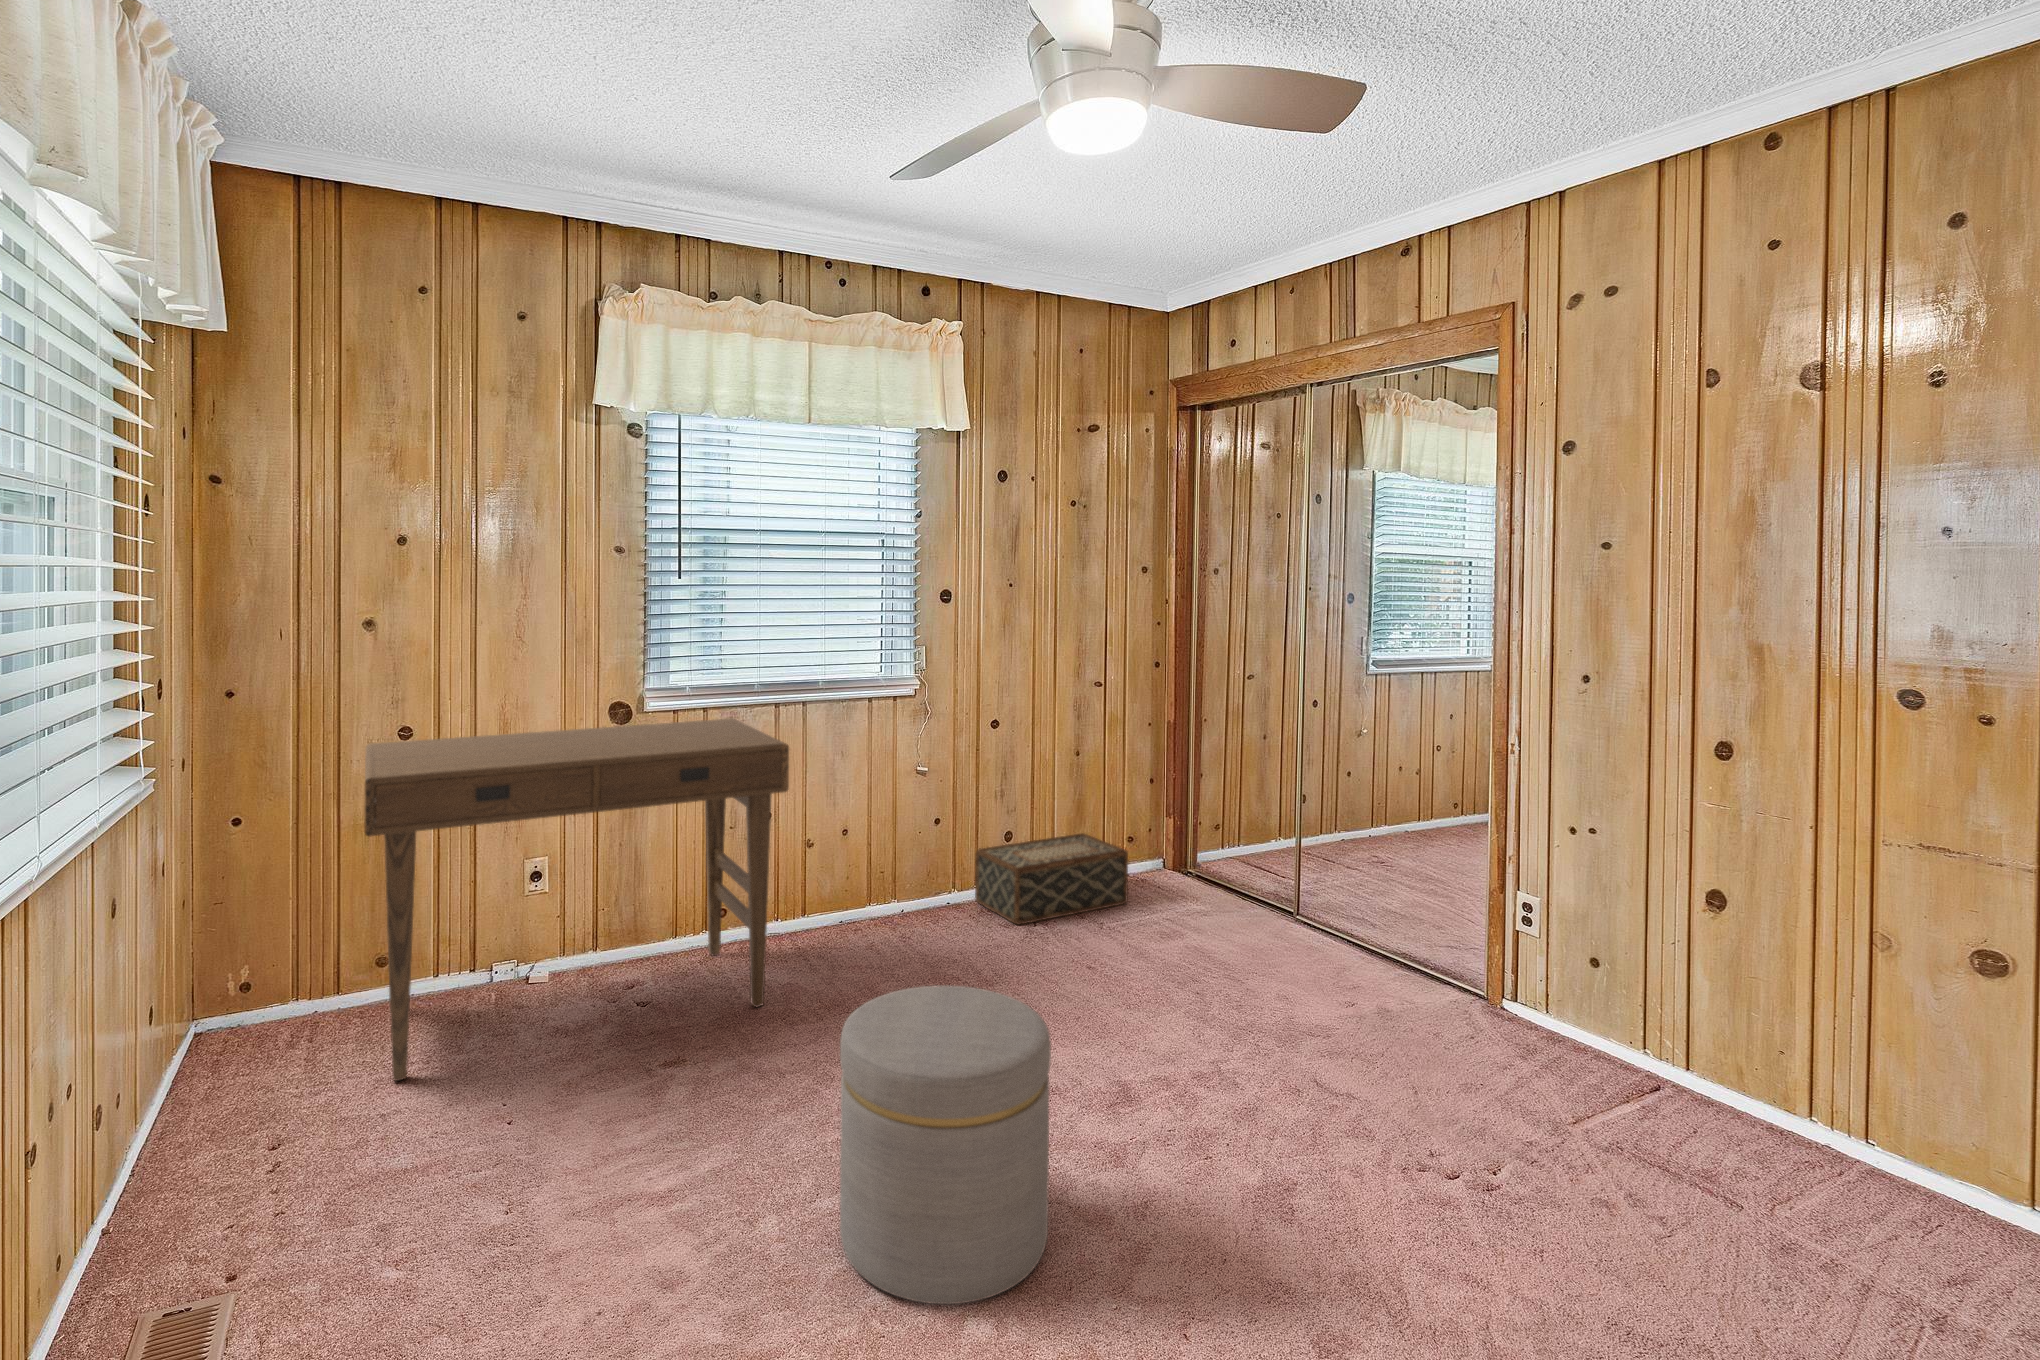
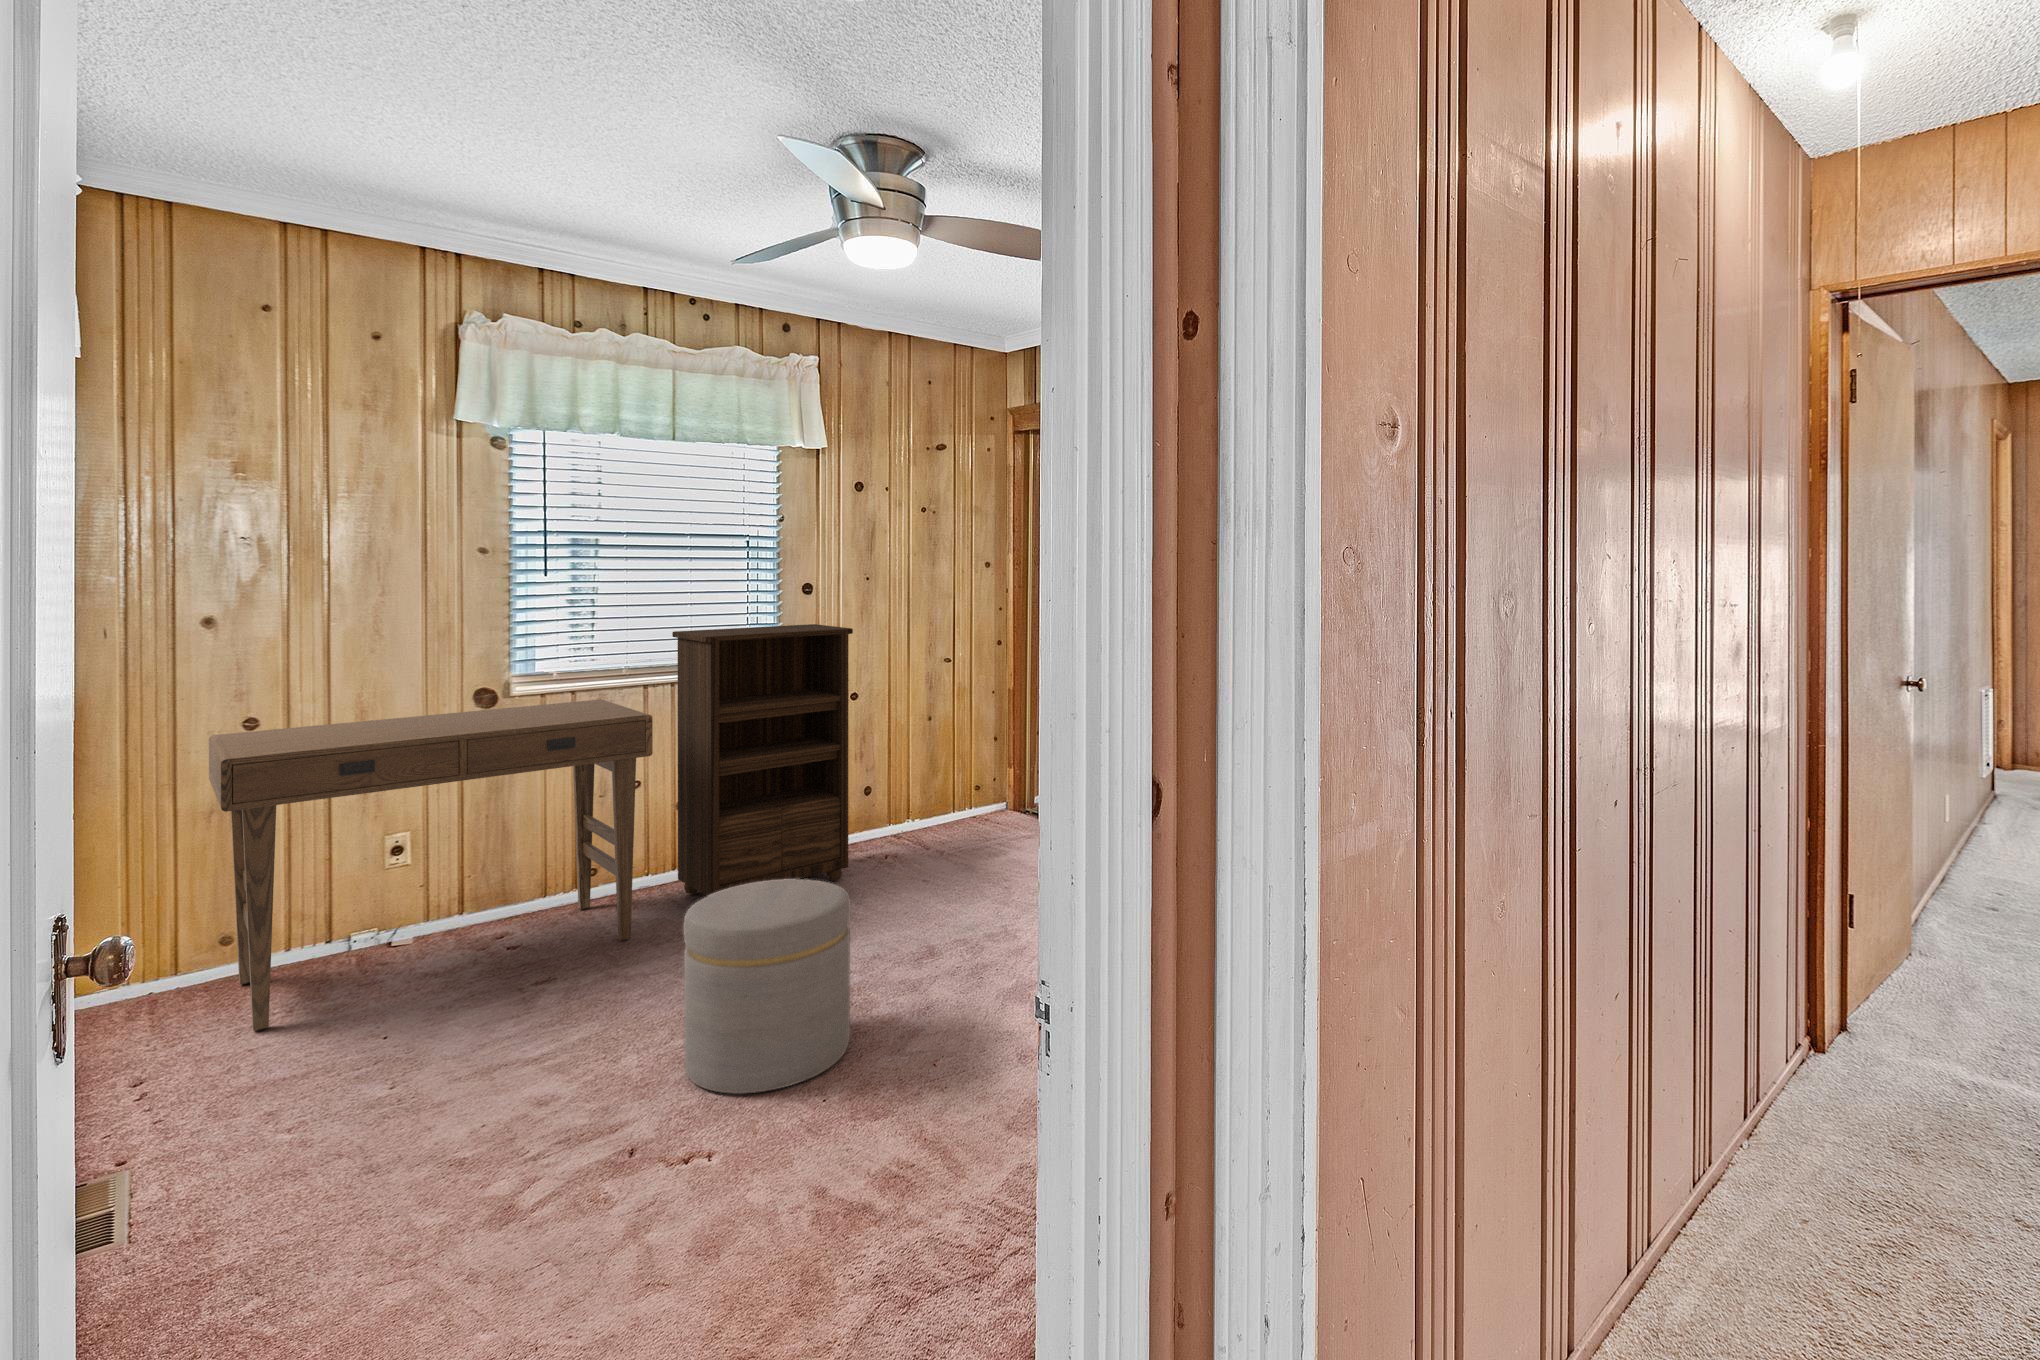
bookshelf: none [807,638,1004,975] -> present [672,624,853,896]
woven basket: present [975,833,1128,925] -> none [836,785,969,861]

